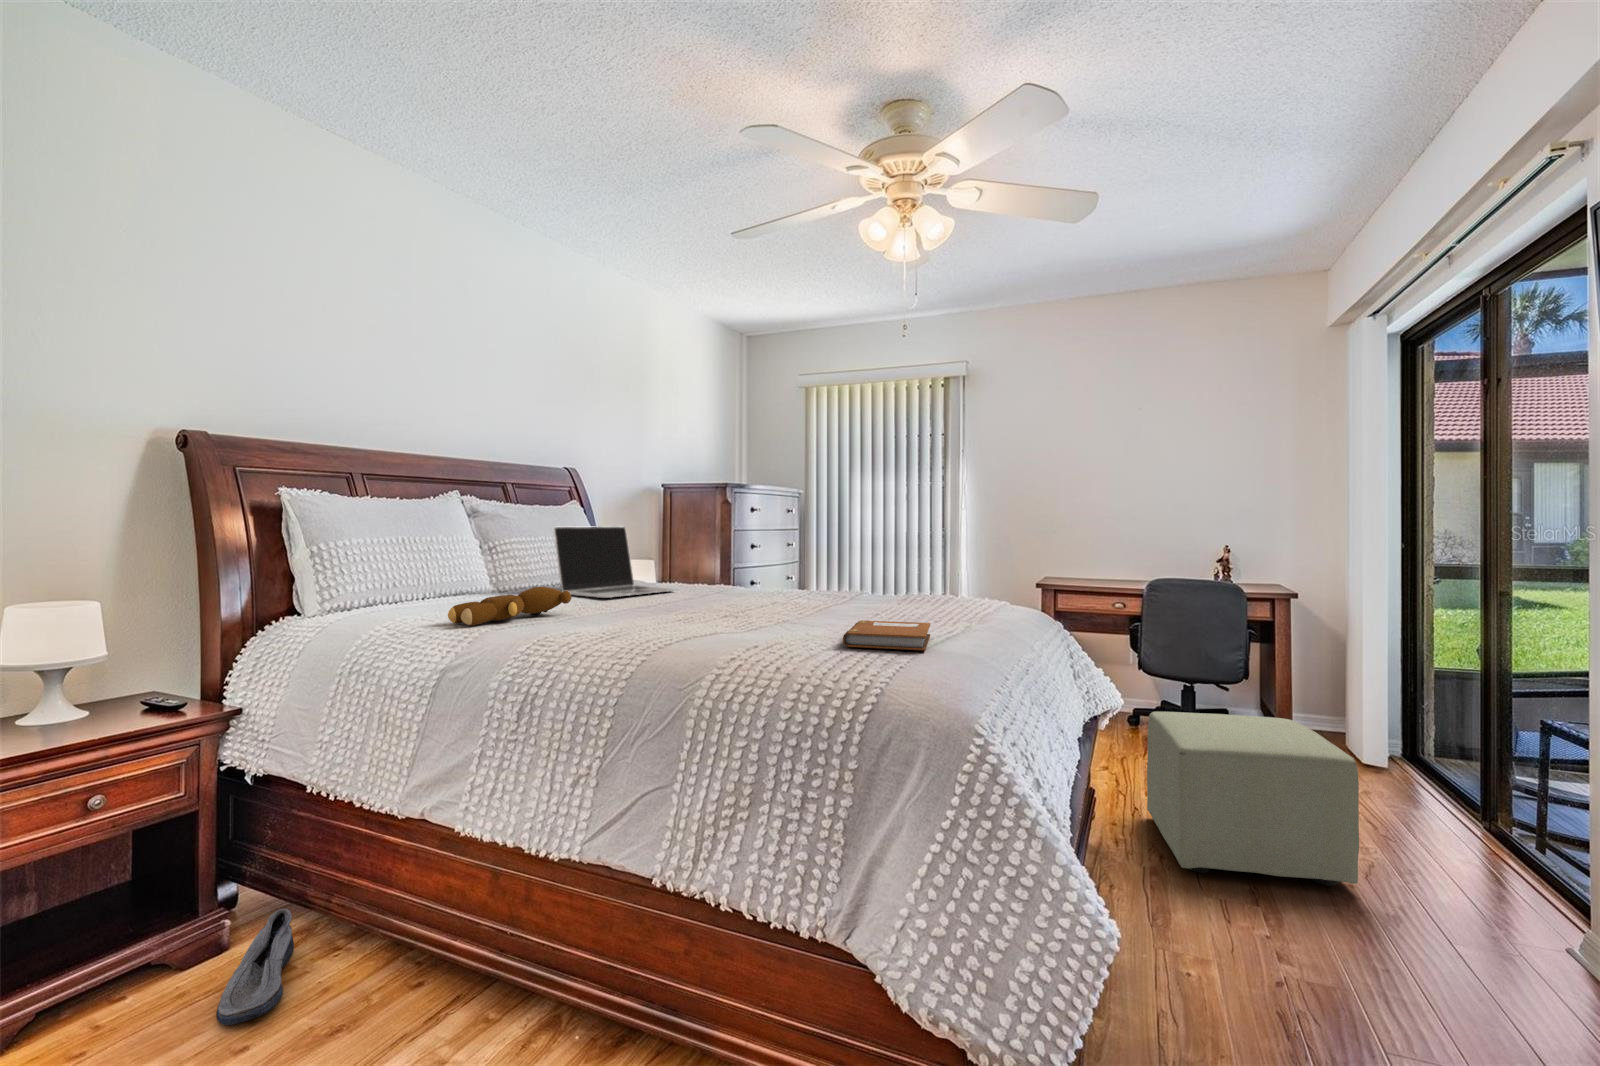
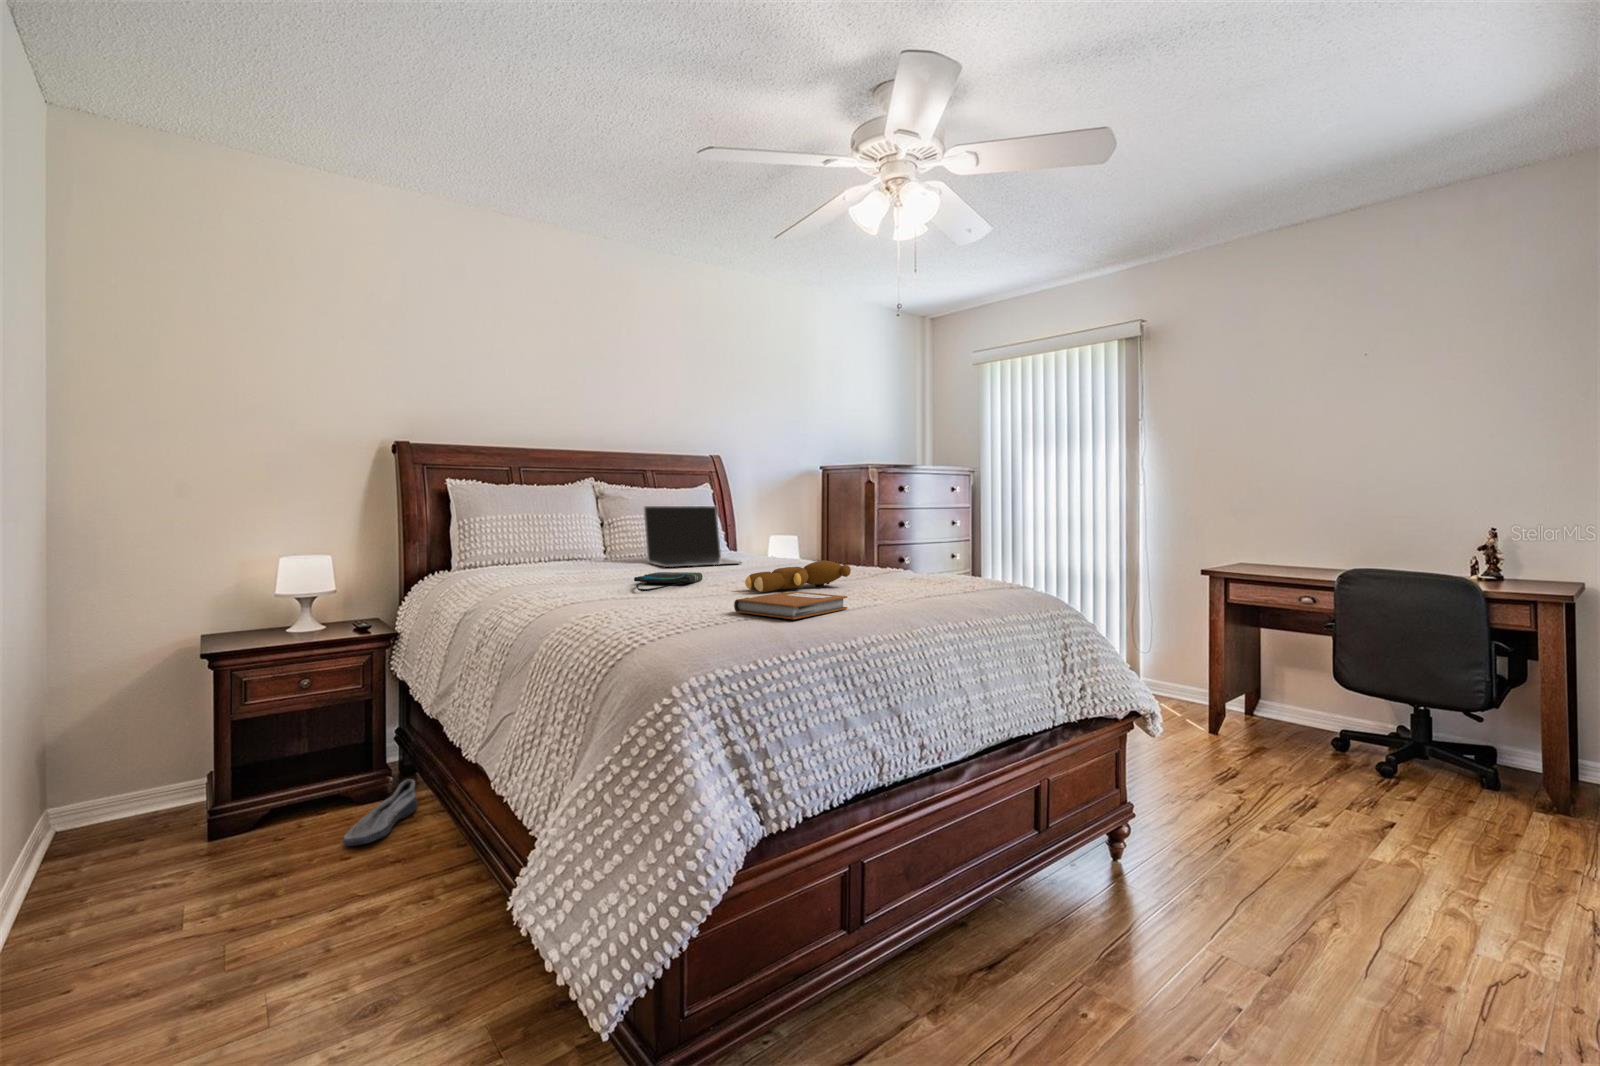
teddy bear: present [448,587,571,625] -> present [745,560,851,592]
tote bag: none [632,604,703,629] -> present [634,572,702,592]
ottoman: present [1147,712,1359,886] -> none [1205,725,1458,978]

